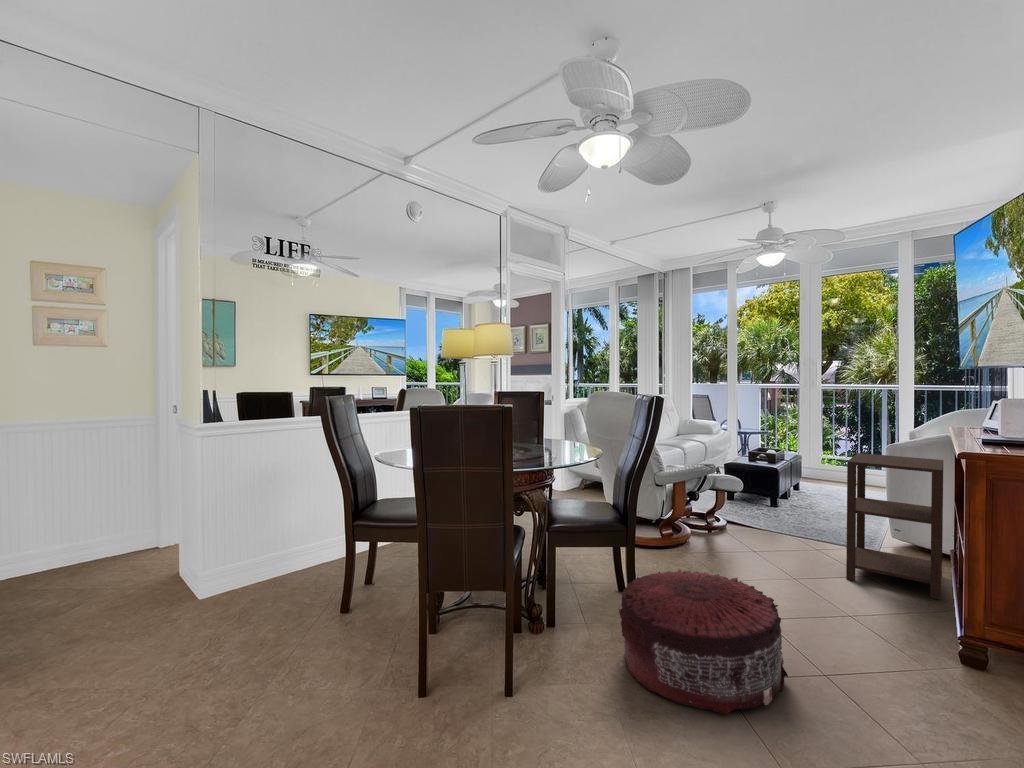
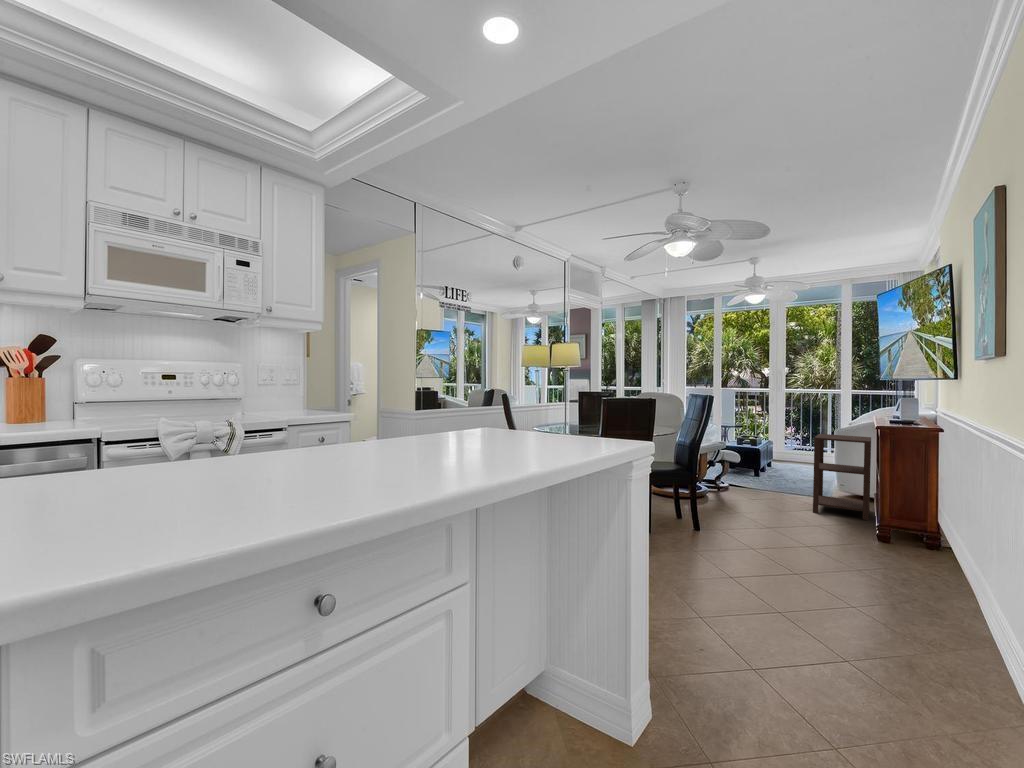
pouf: present [619,569,788,714] -> none [696,496,791,559]

